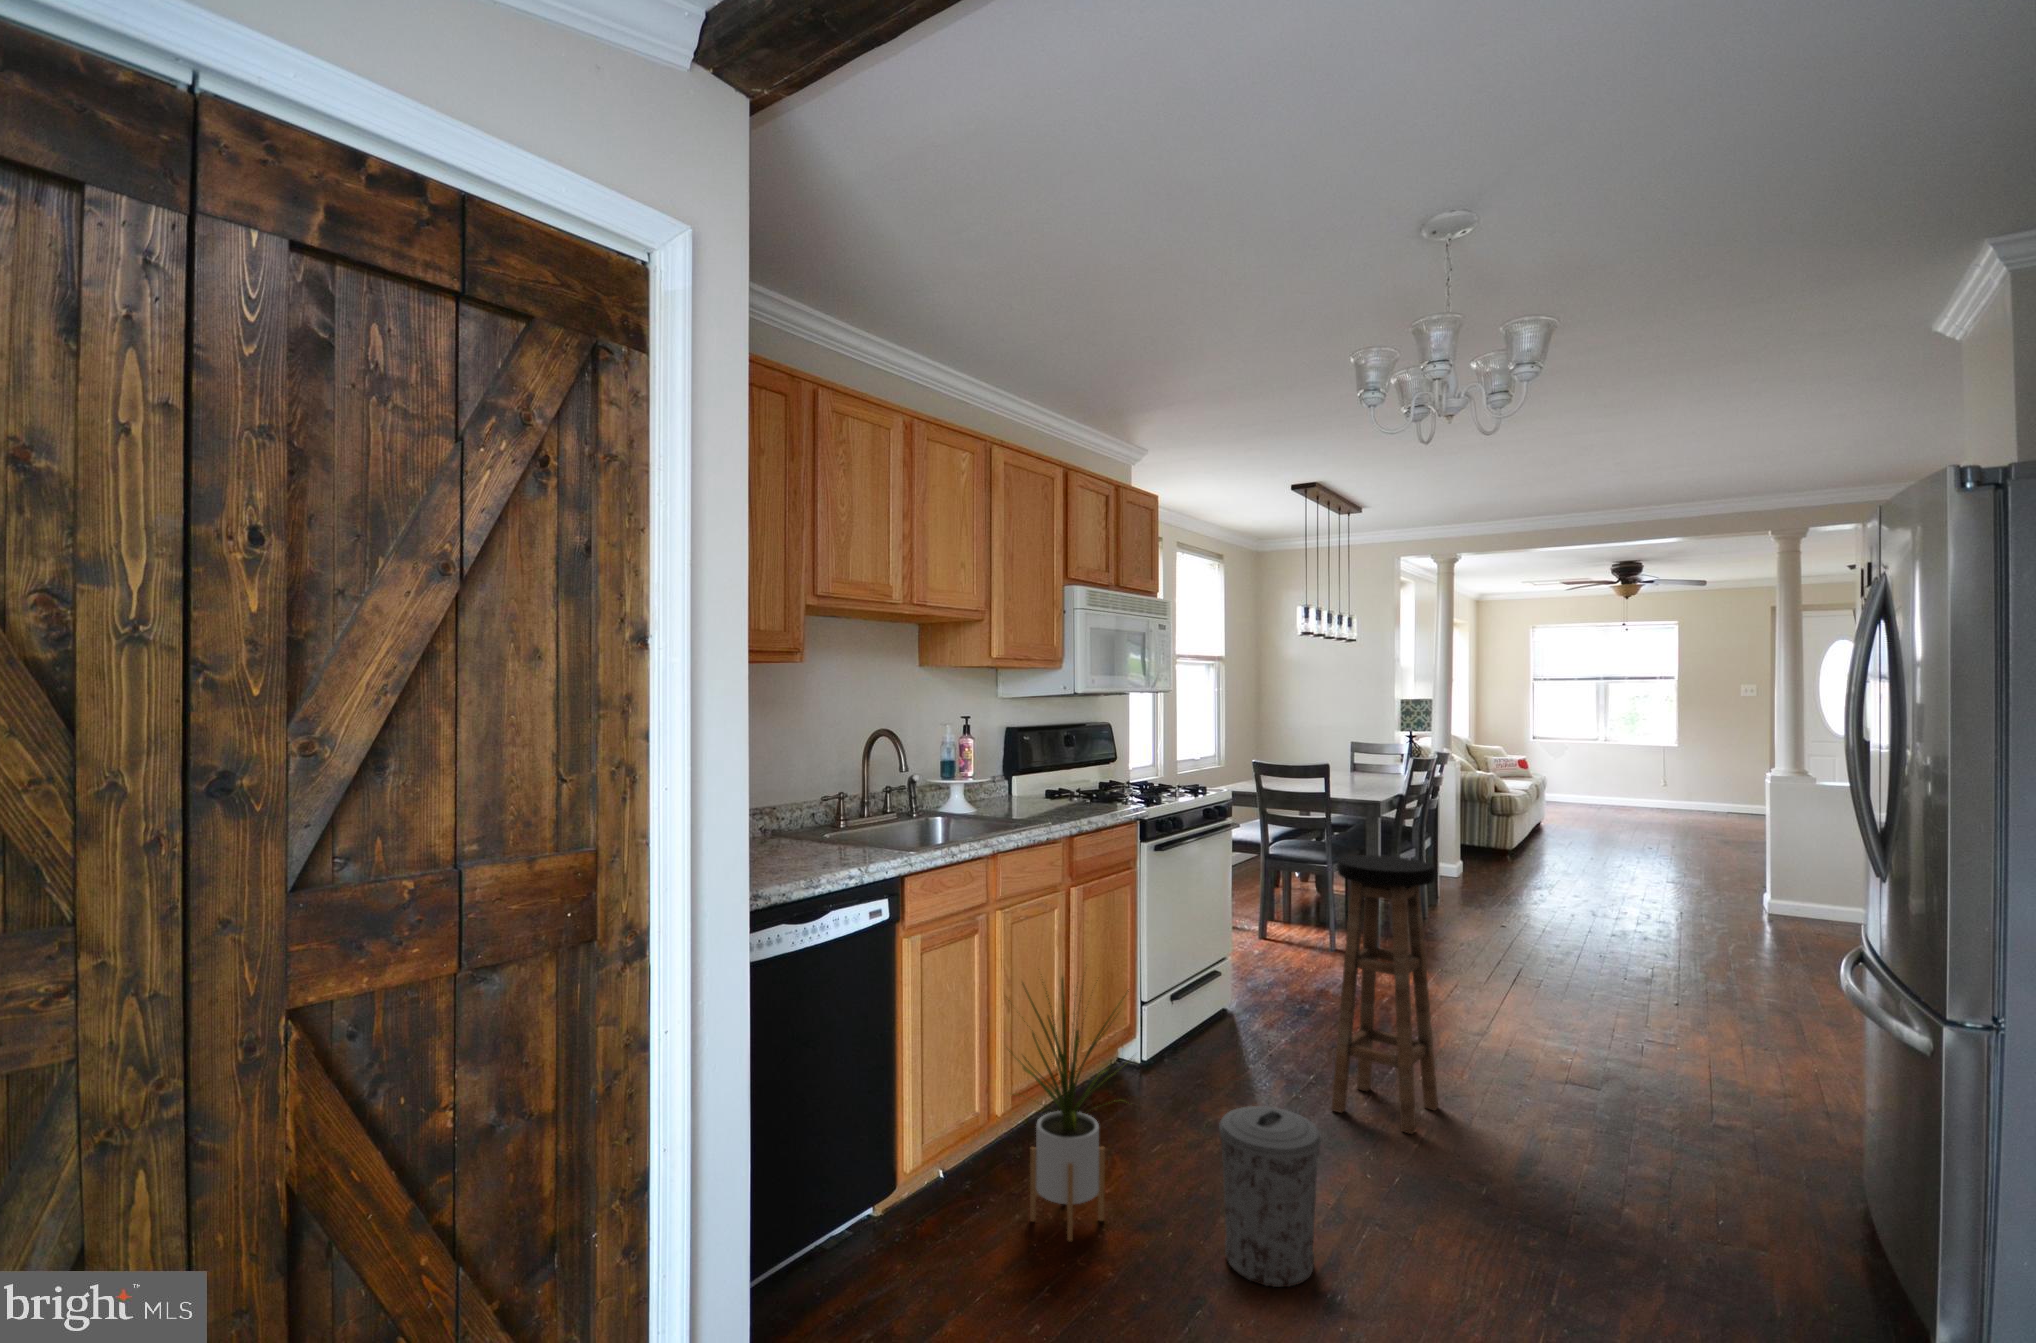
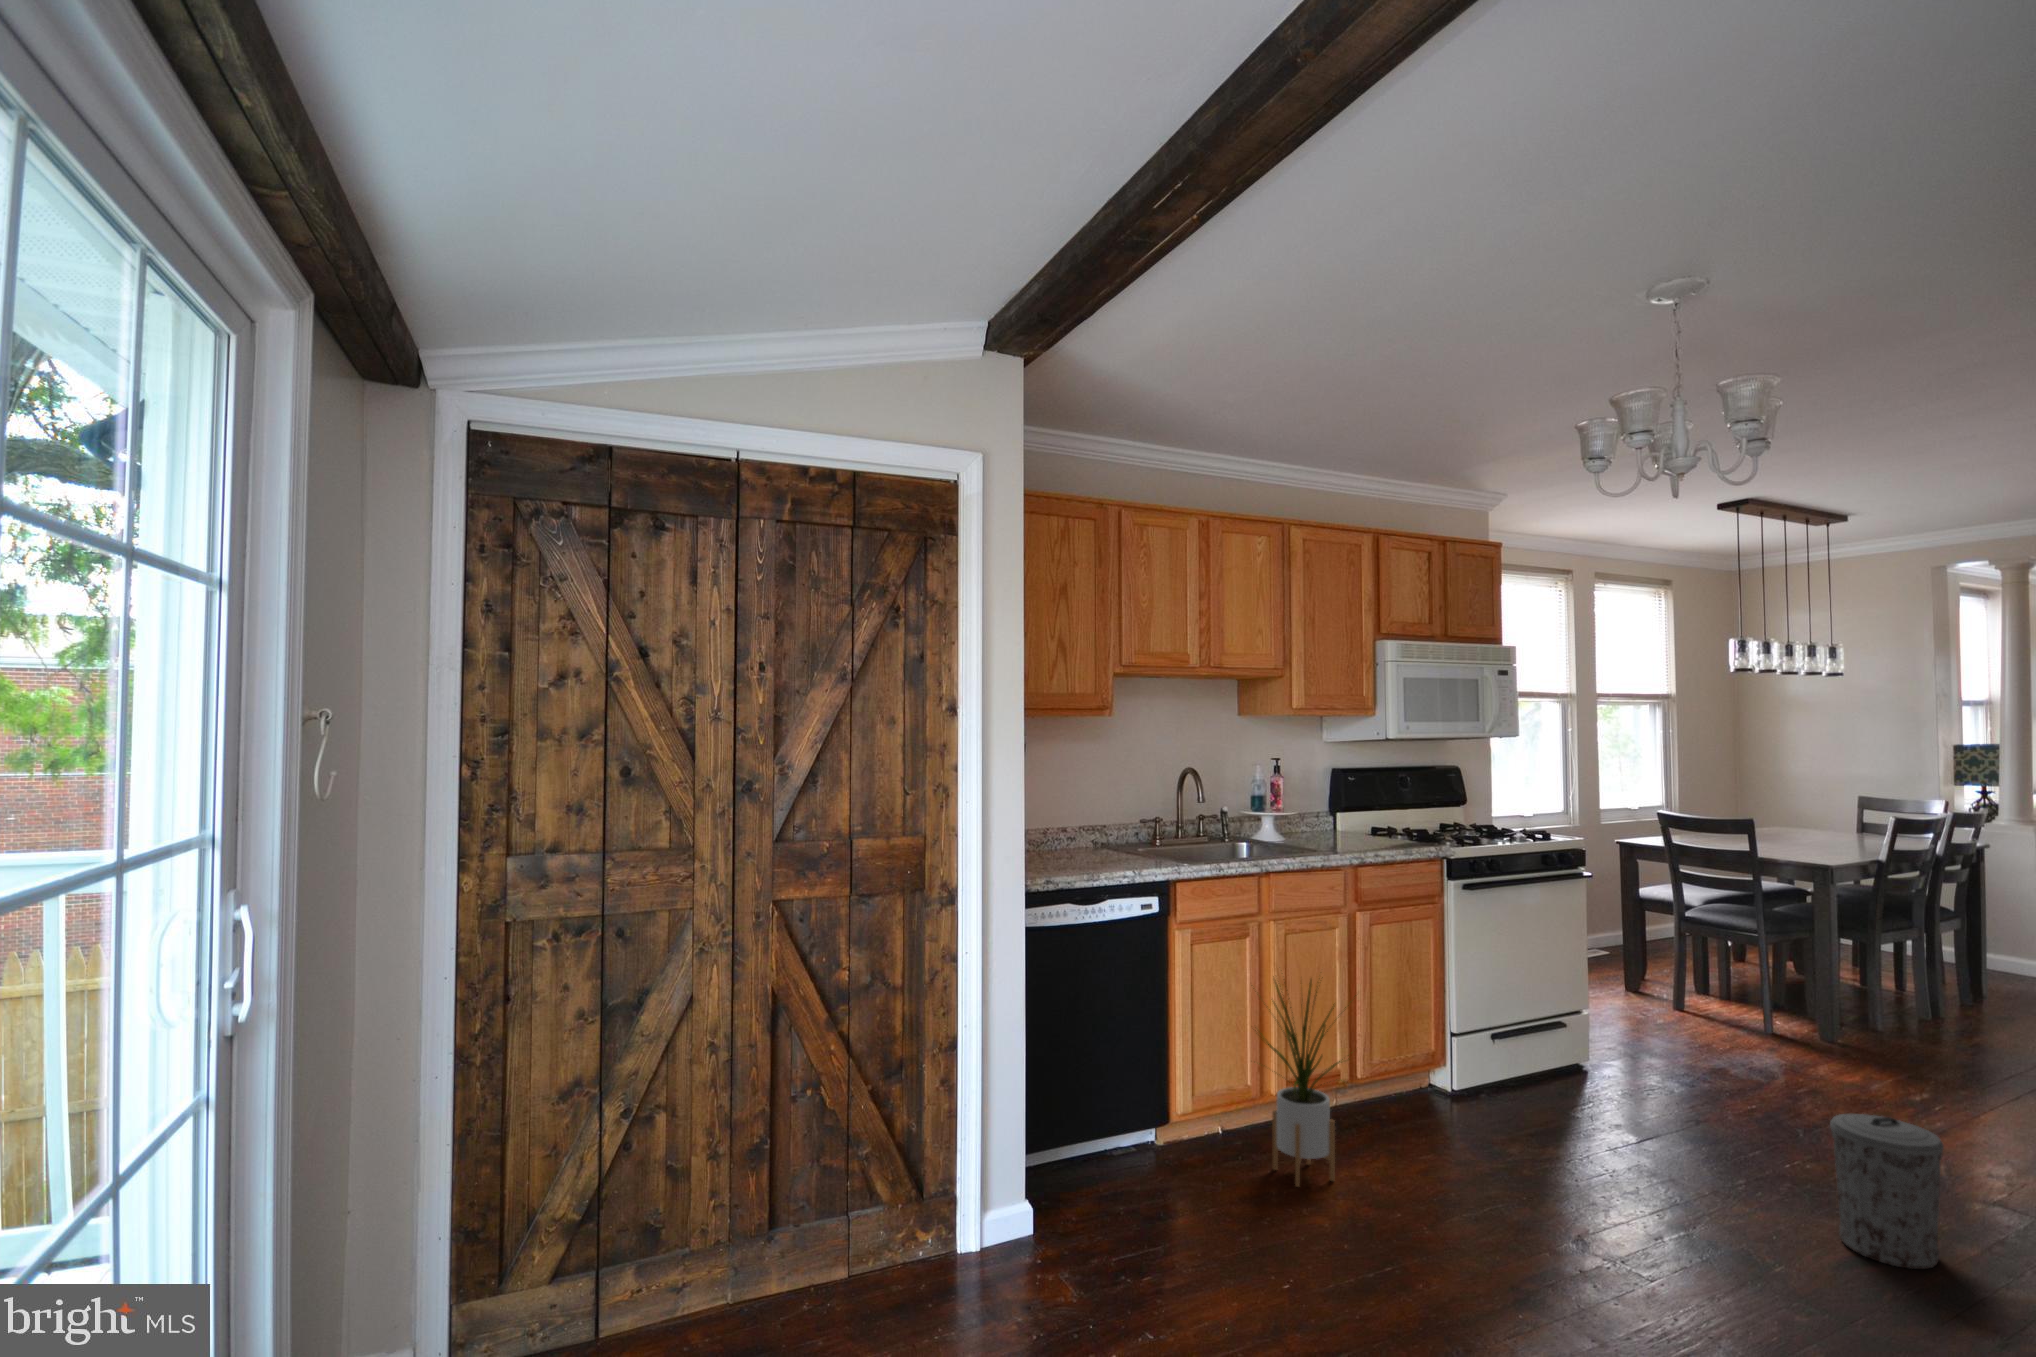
bar stool: present [1331,855,1438,1134] -> none [1620,907,1750,1187]
trash can: present [1219,1106,1321,1287] -> present [1830,1114,1944,1269]

